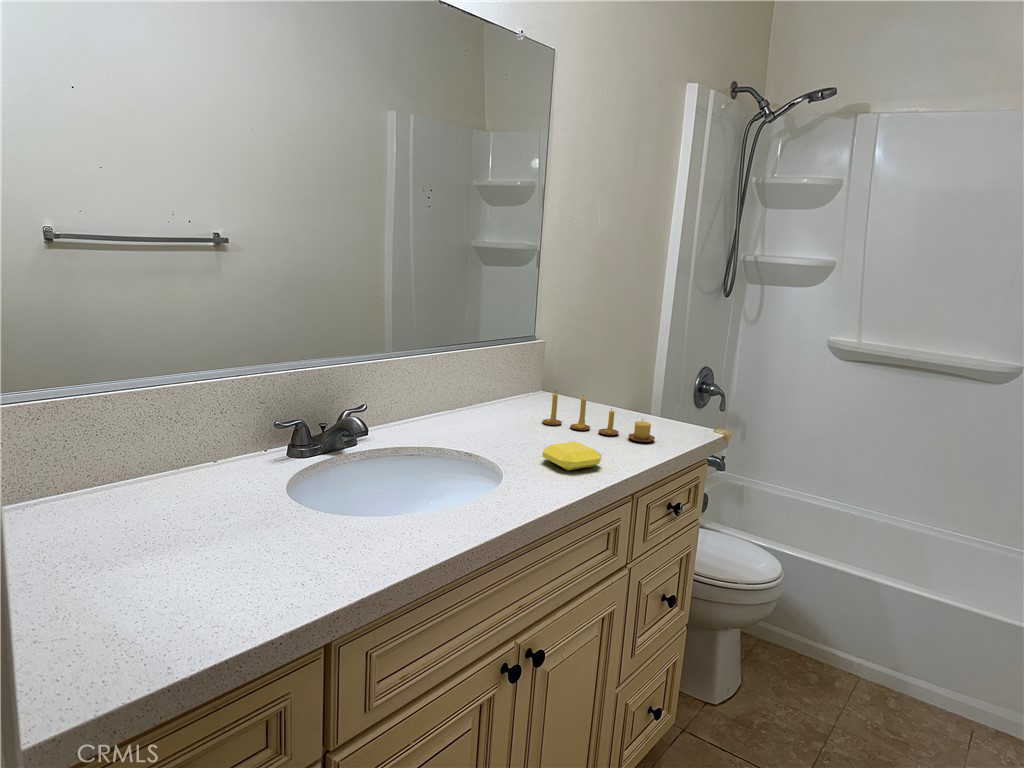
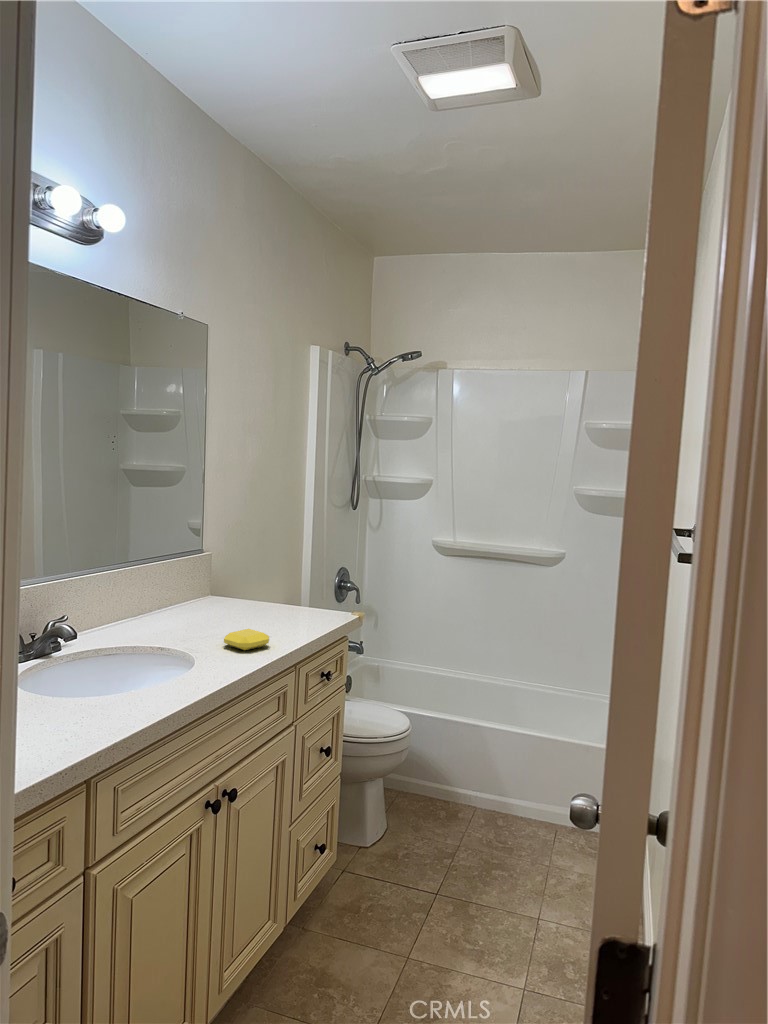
candle: present [542,393,655,442] -> none [217,592,307,626]

